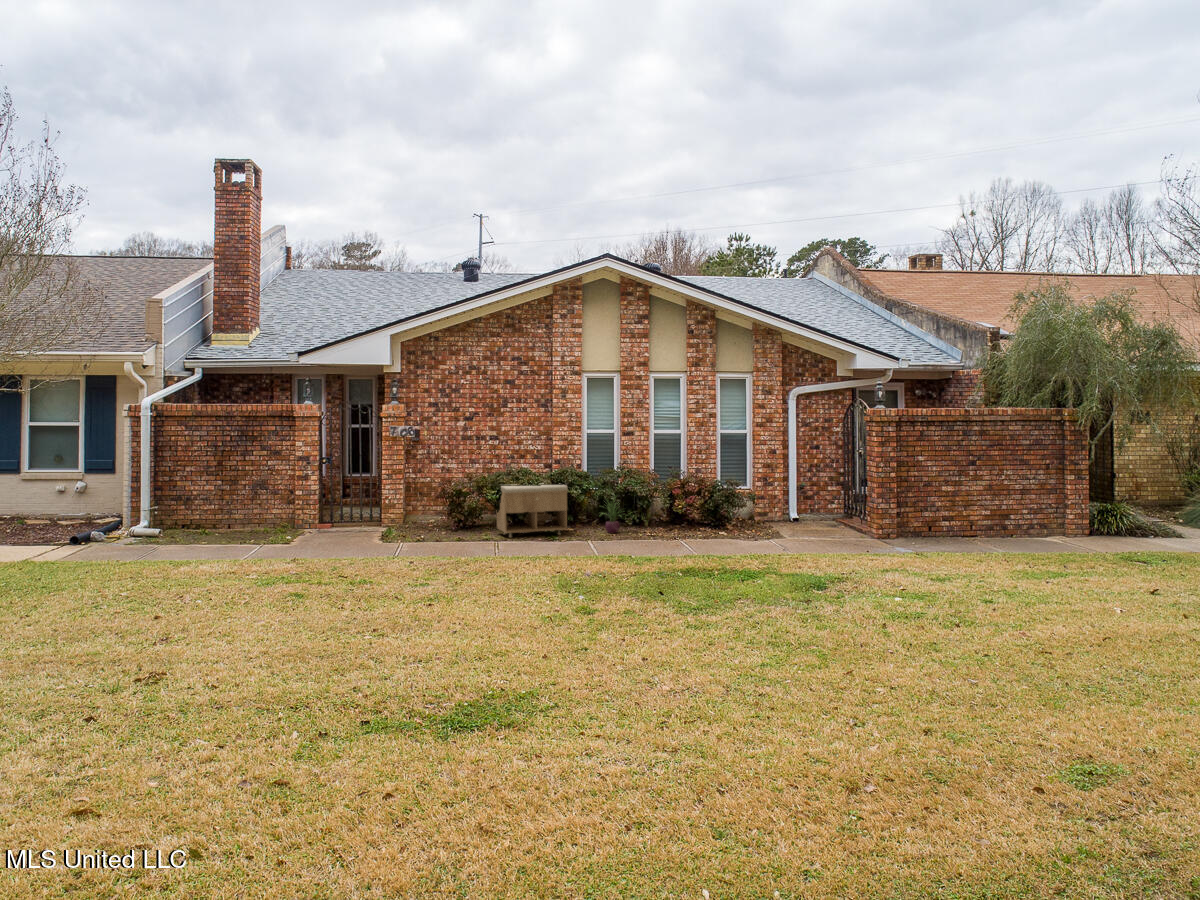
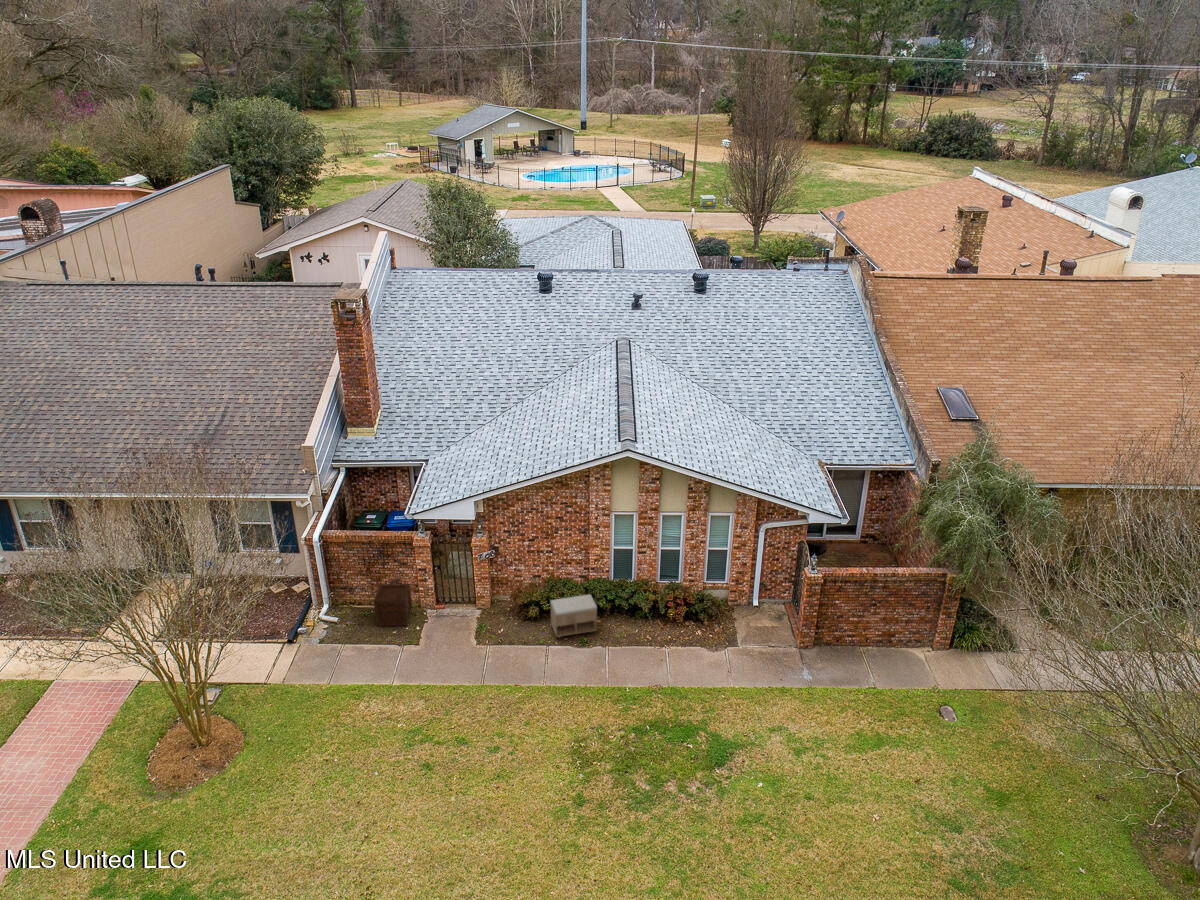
wooden crate: none [220,486,284,539] -> present [374,584,412,626]
decorative plant: present [602,494,621,533] -> none [611,604,641,632]

